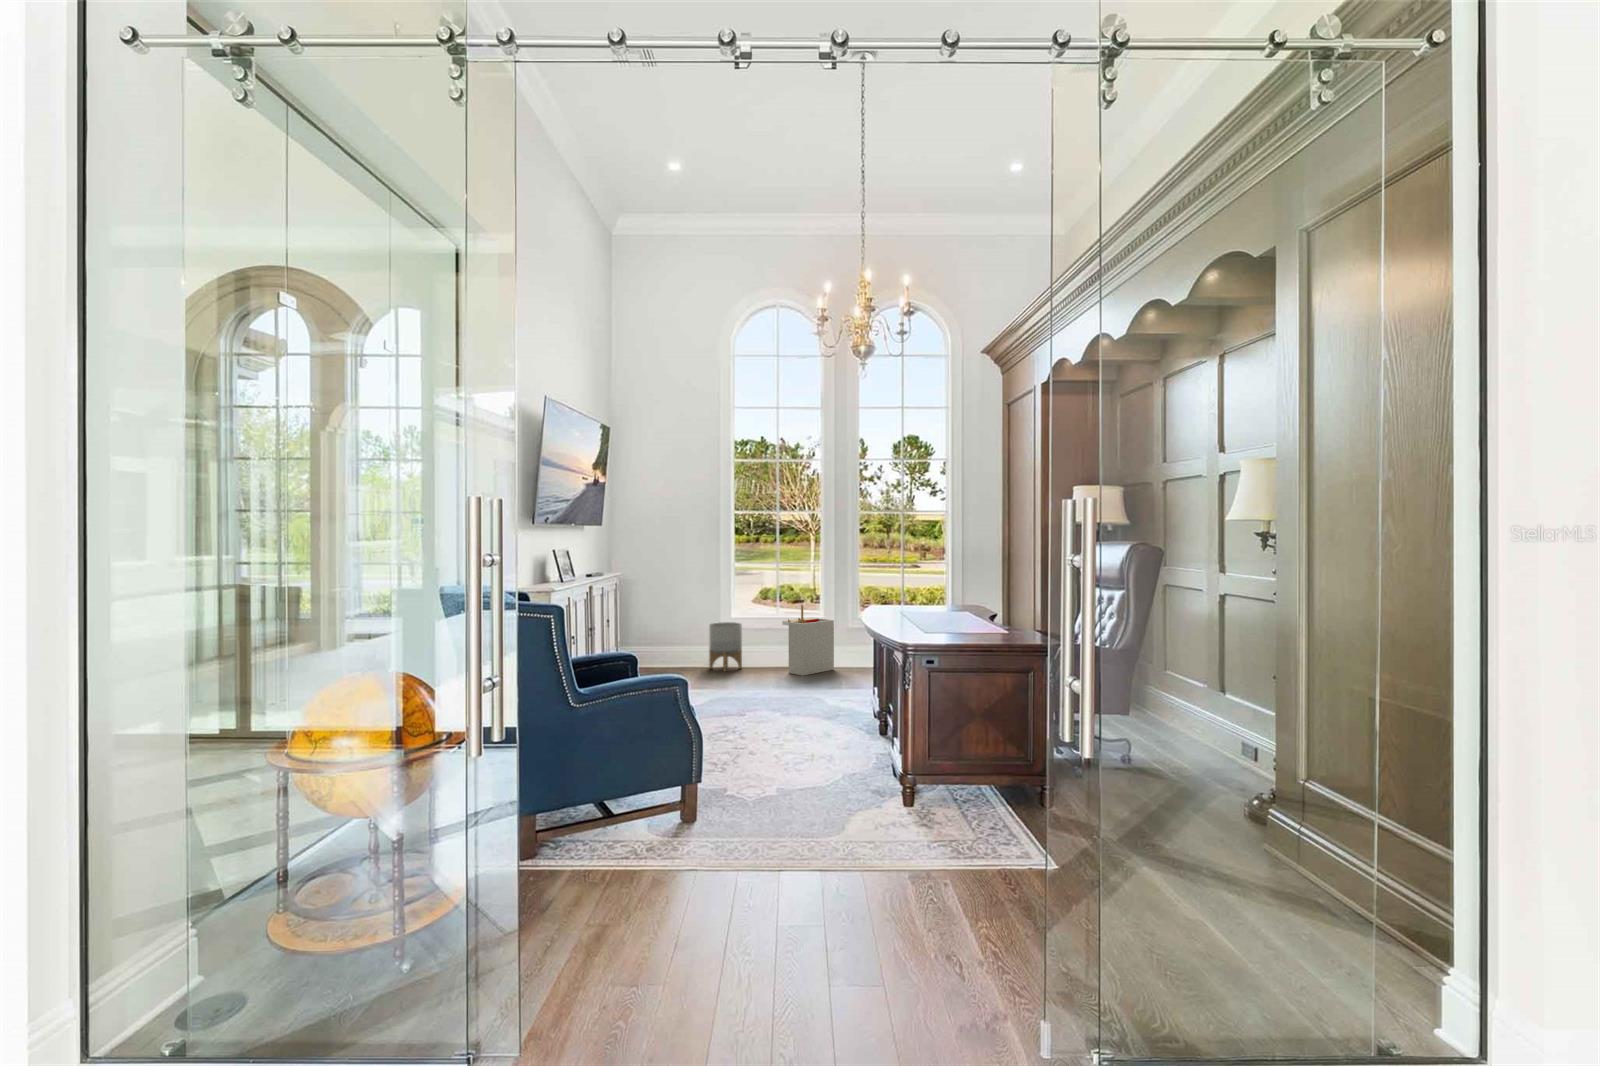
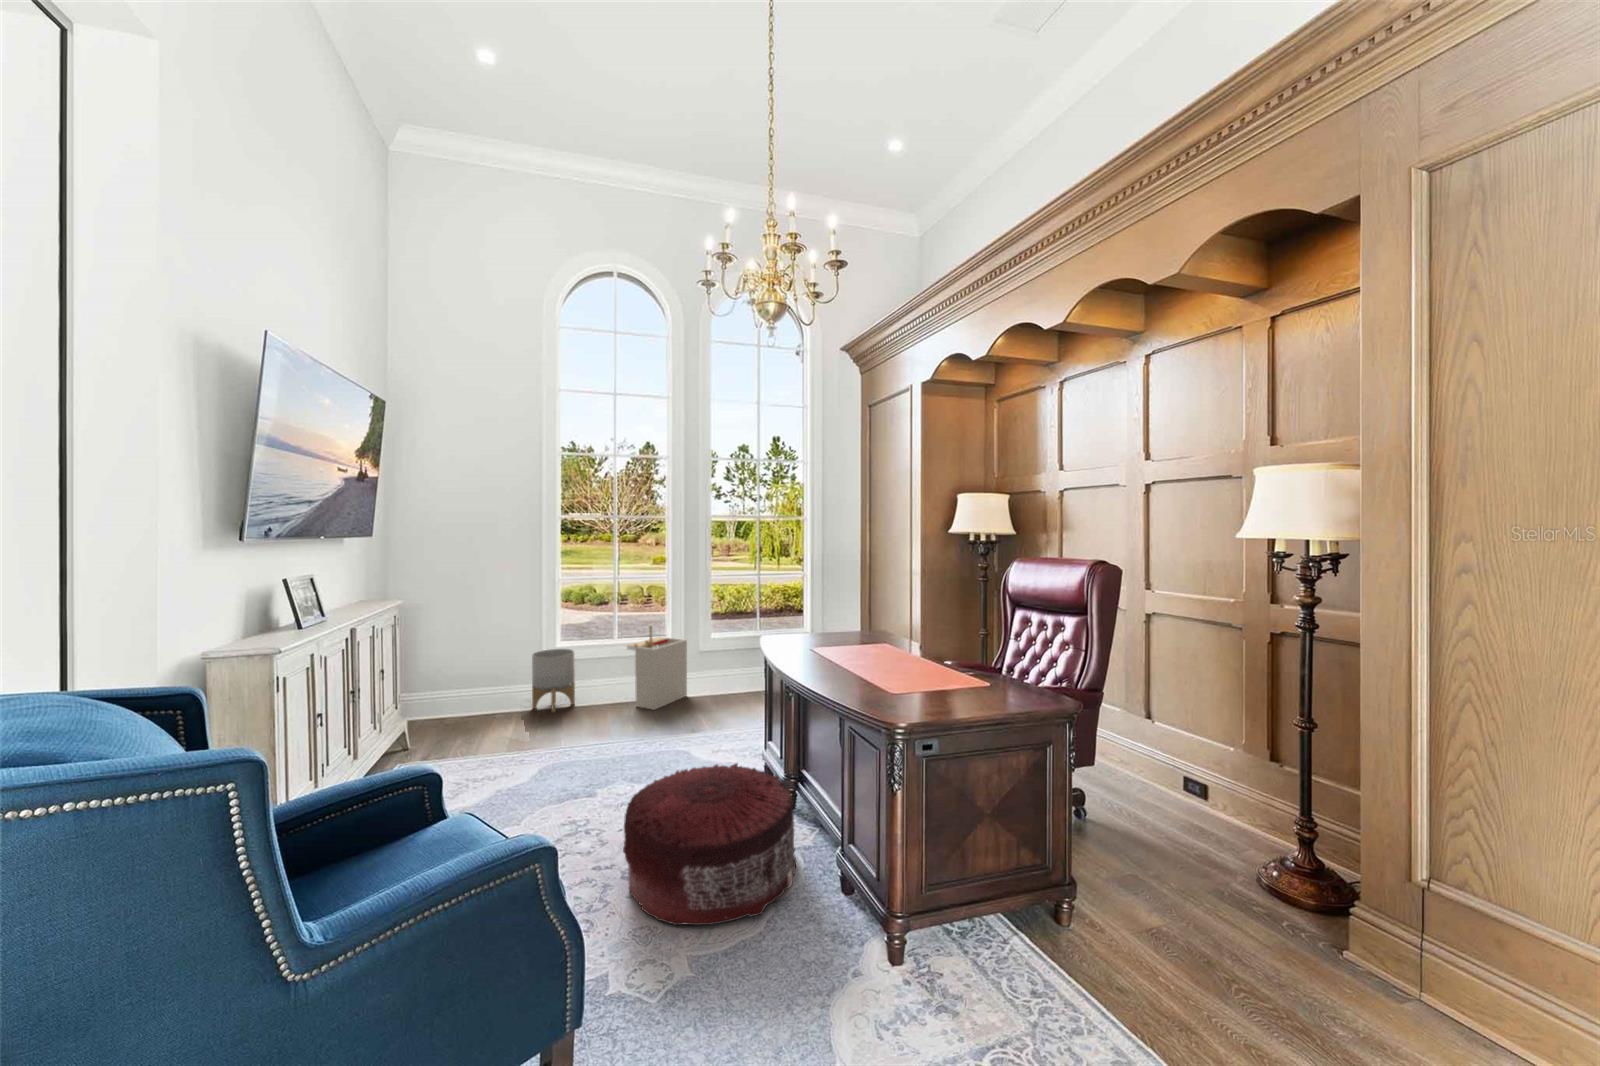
pouf: none [742,685,865,768] -> present [623,763,796,925]

